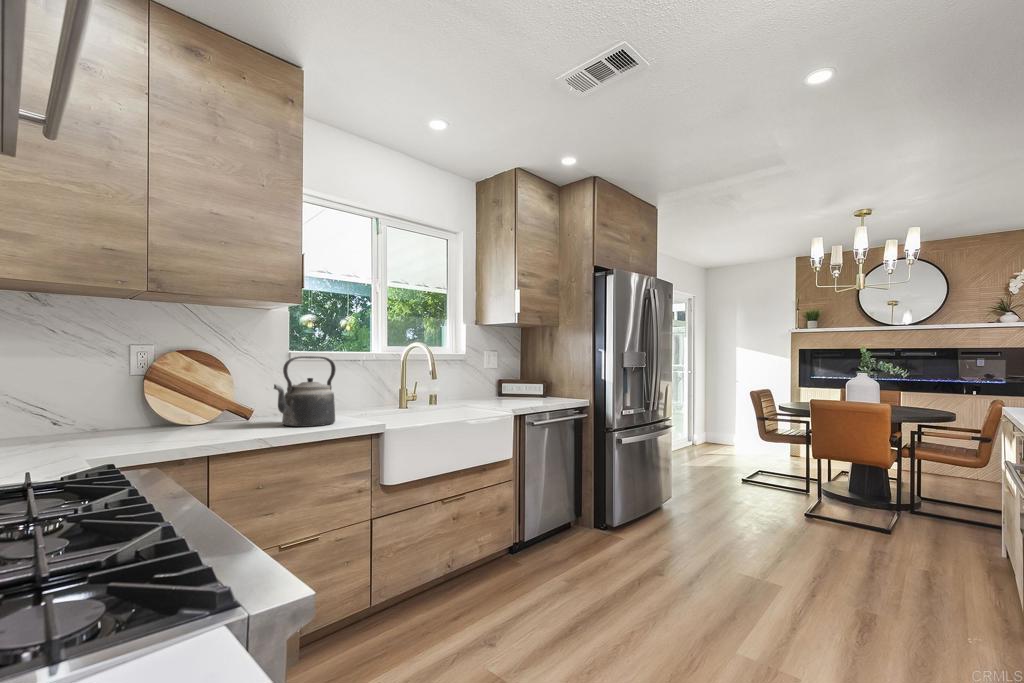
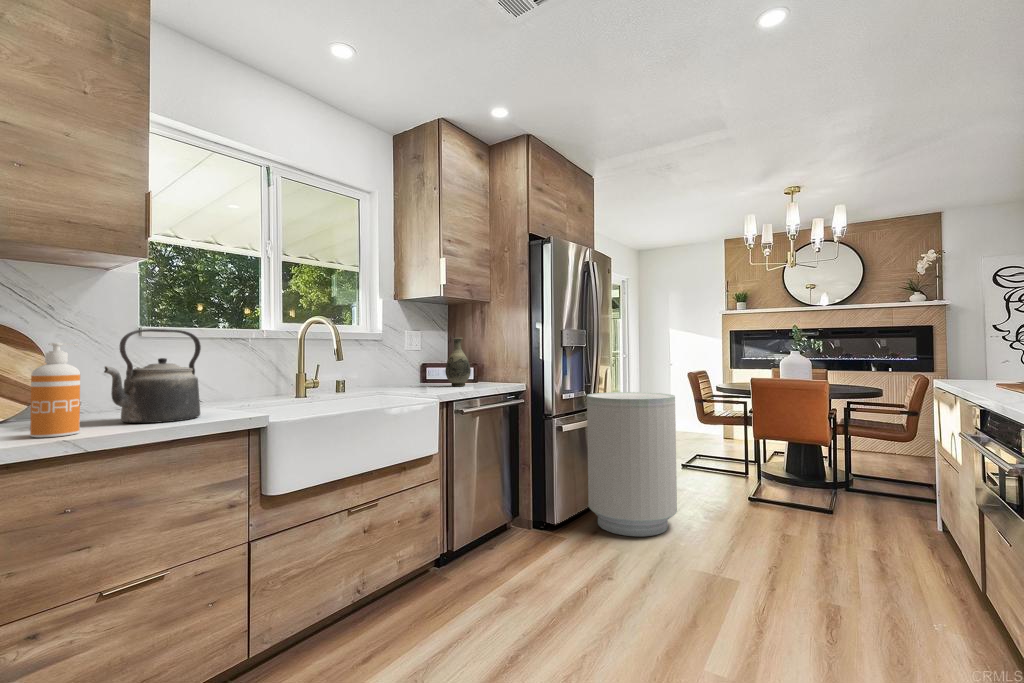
vase: none [520,358,541,400] -> present [445,338,471,386]
soap dispenser: none [232,369,262,436] -> present [30,343,80,438]
trash can: none [646,409,730,542] -> present [587,392,677,536]

